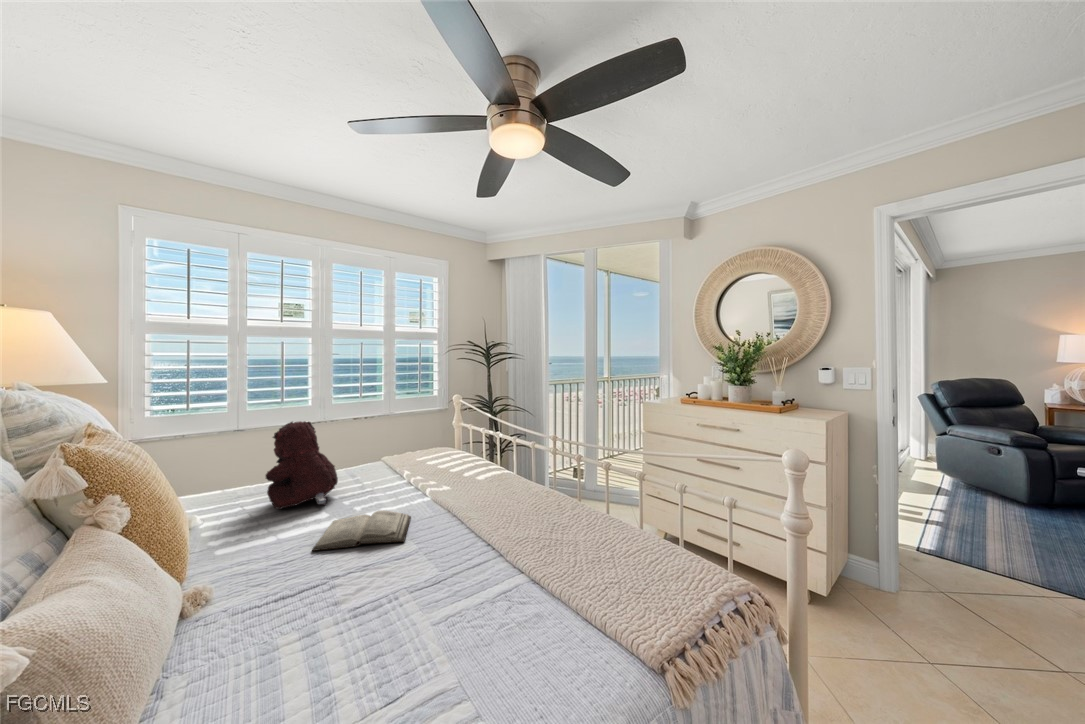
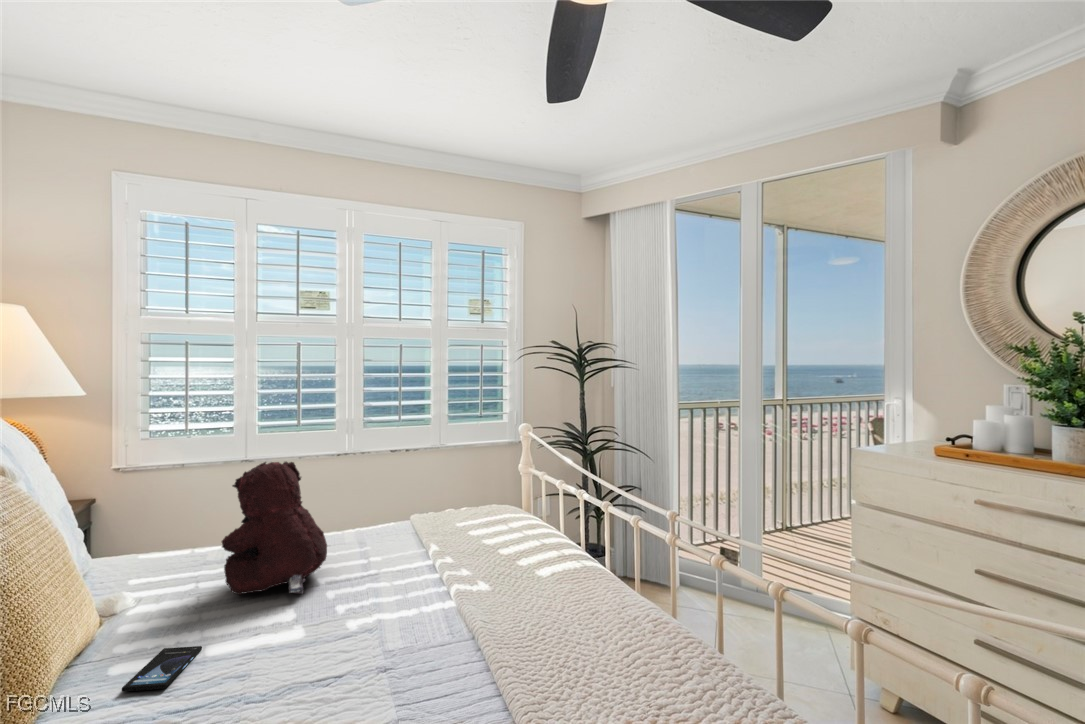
diary: present [312,510,411,551] -> none [241,619,415,690]
smartphone: none [229,536,271,562] -> present [122,646,202,691]

